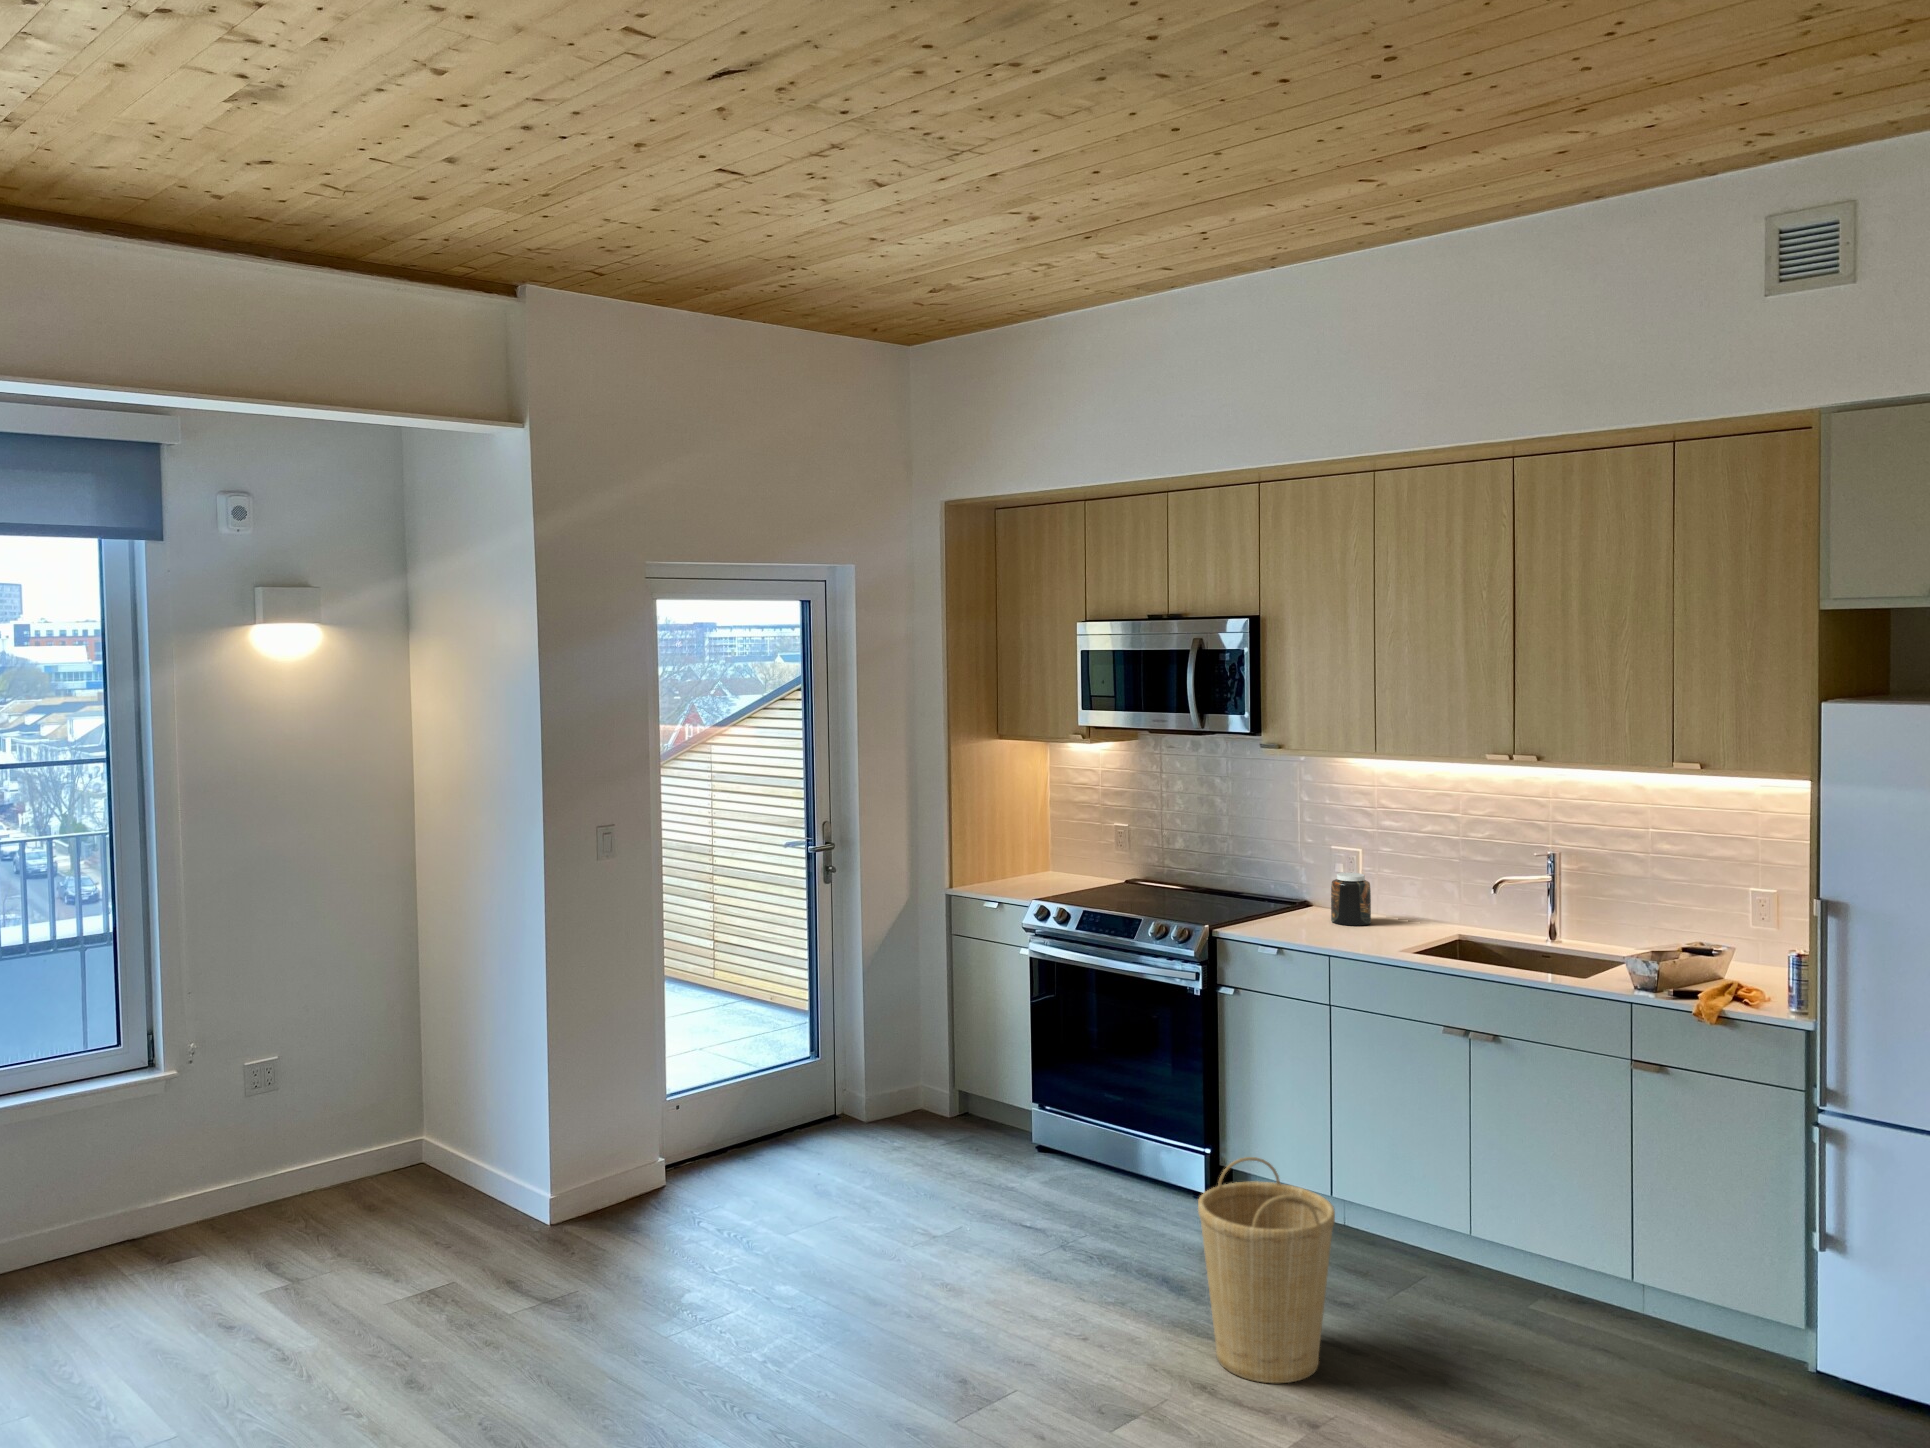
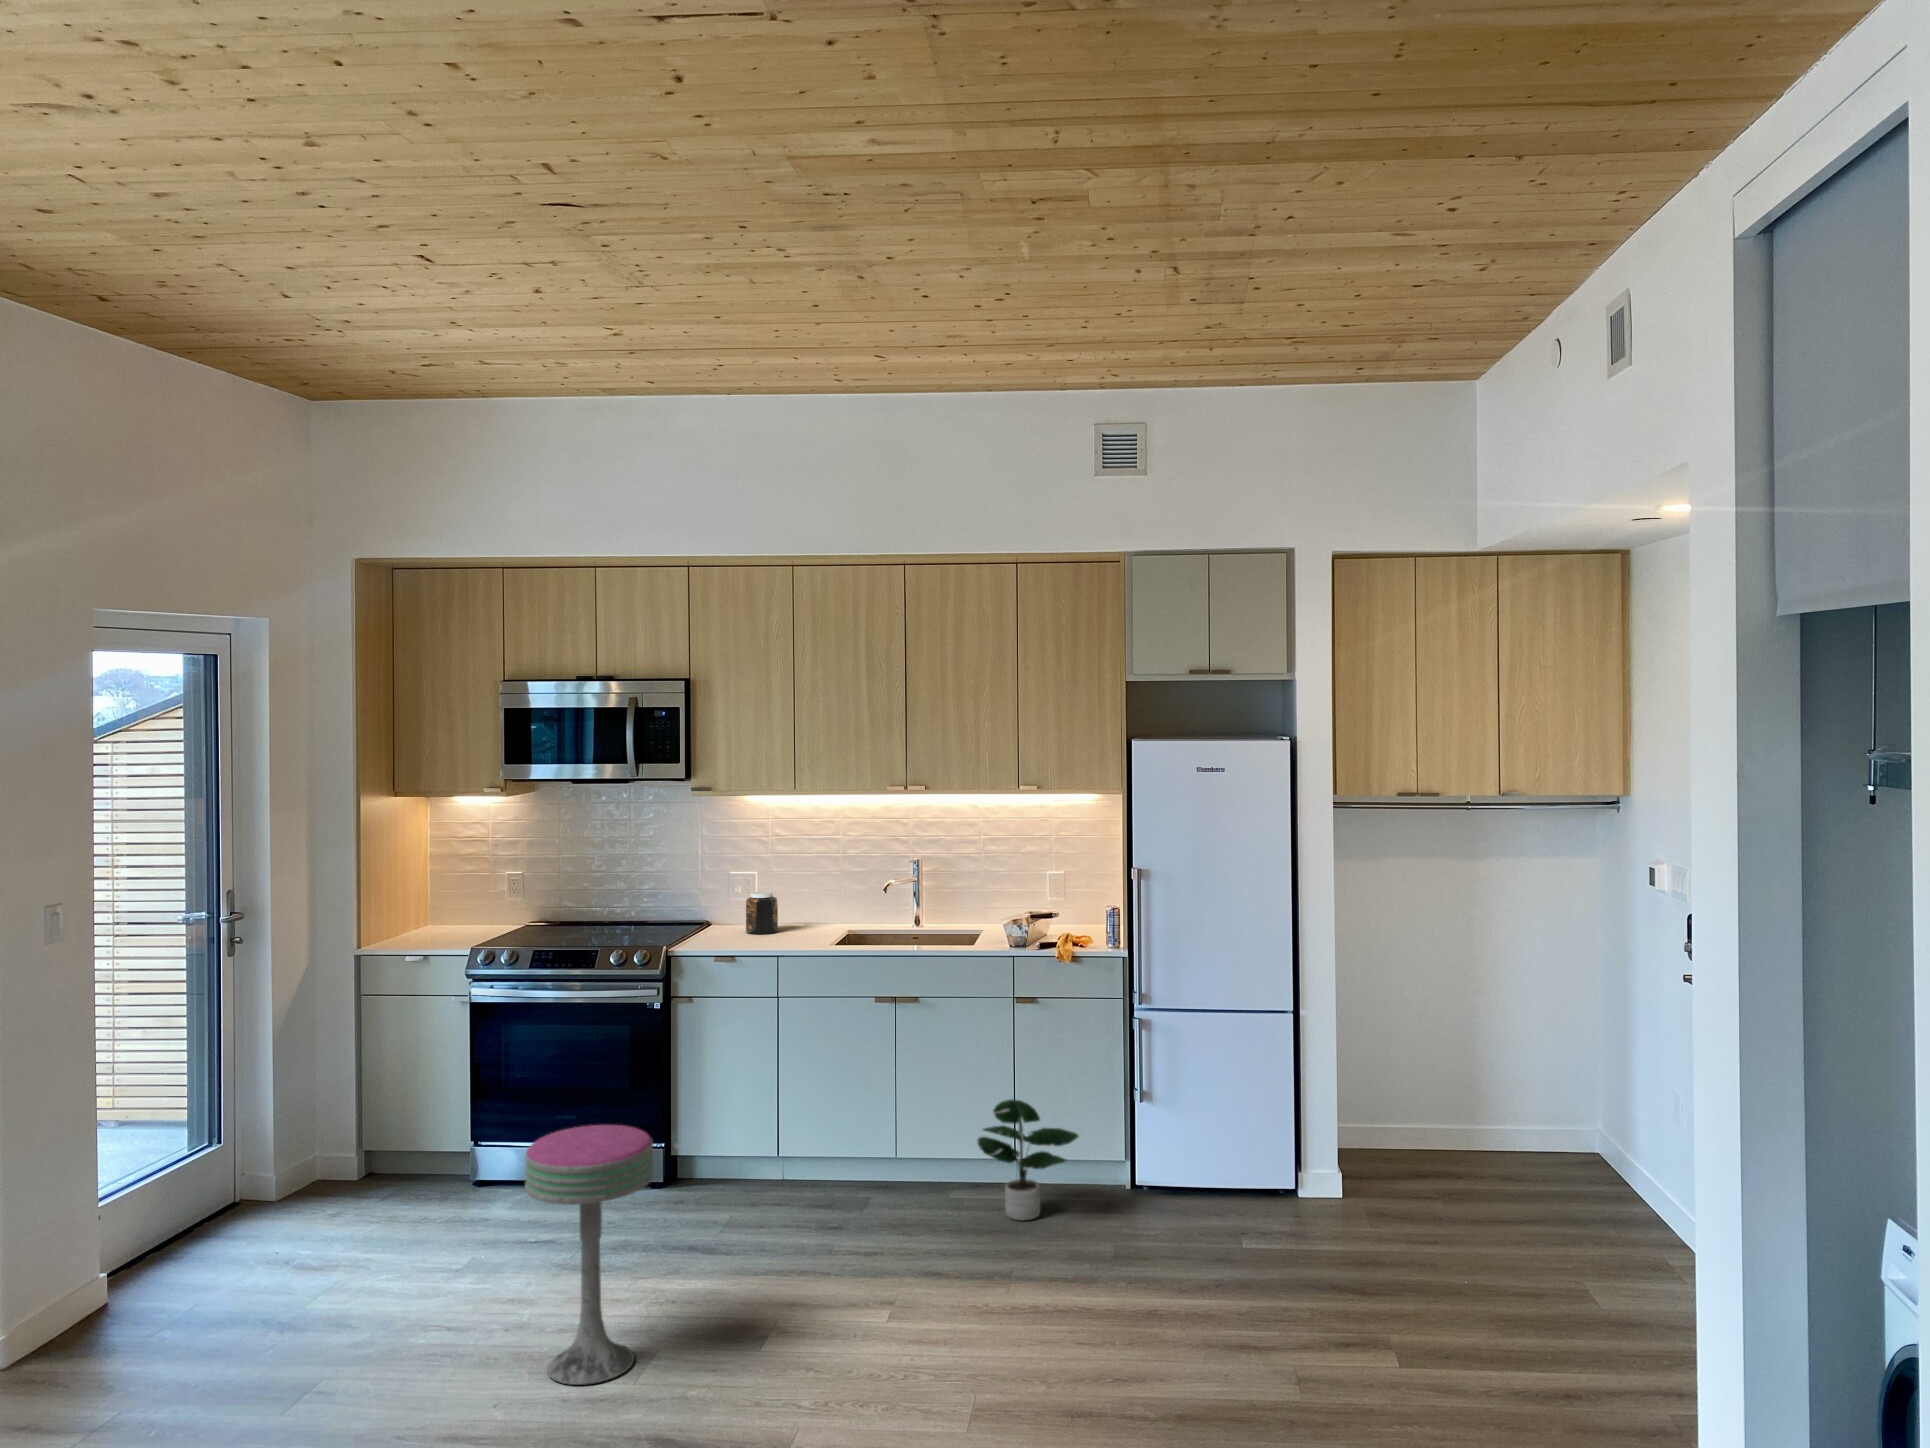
bar stool: none [900,1112,1035,1396] -> present [525,1125,653,1385]
basket: present [1198,1157,1335,1383] -> none [756,1120,865,1298]
potted plant: none [1543,1198,1698,1373] -> present [977,1099,1078,1221]

